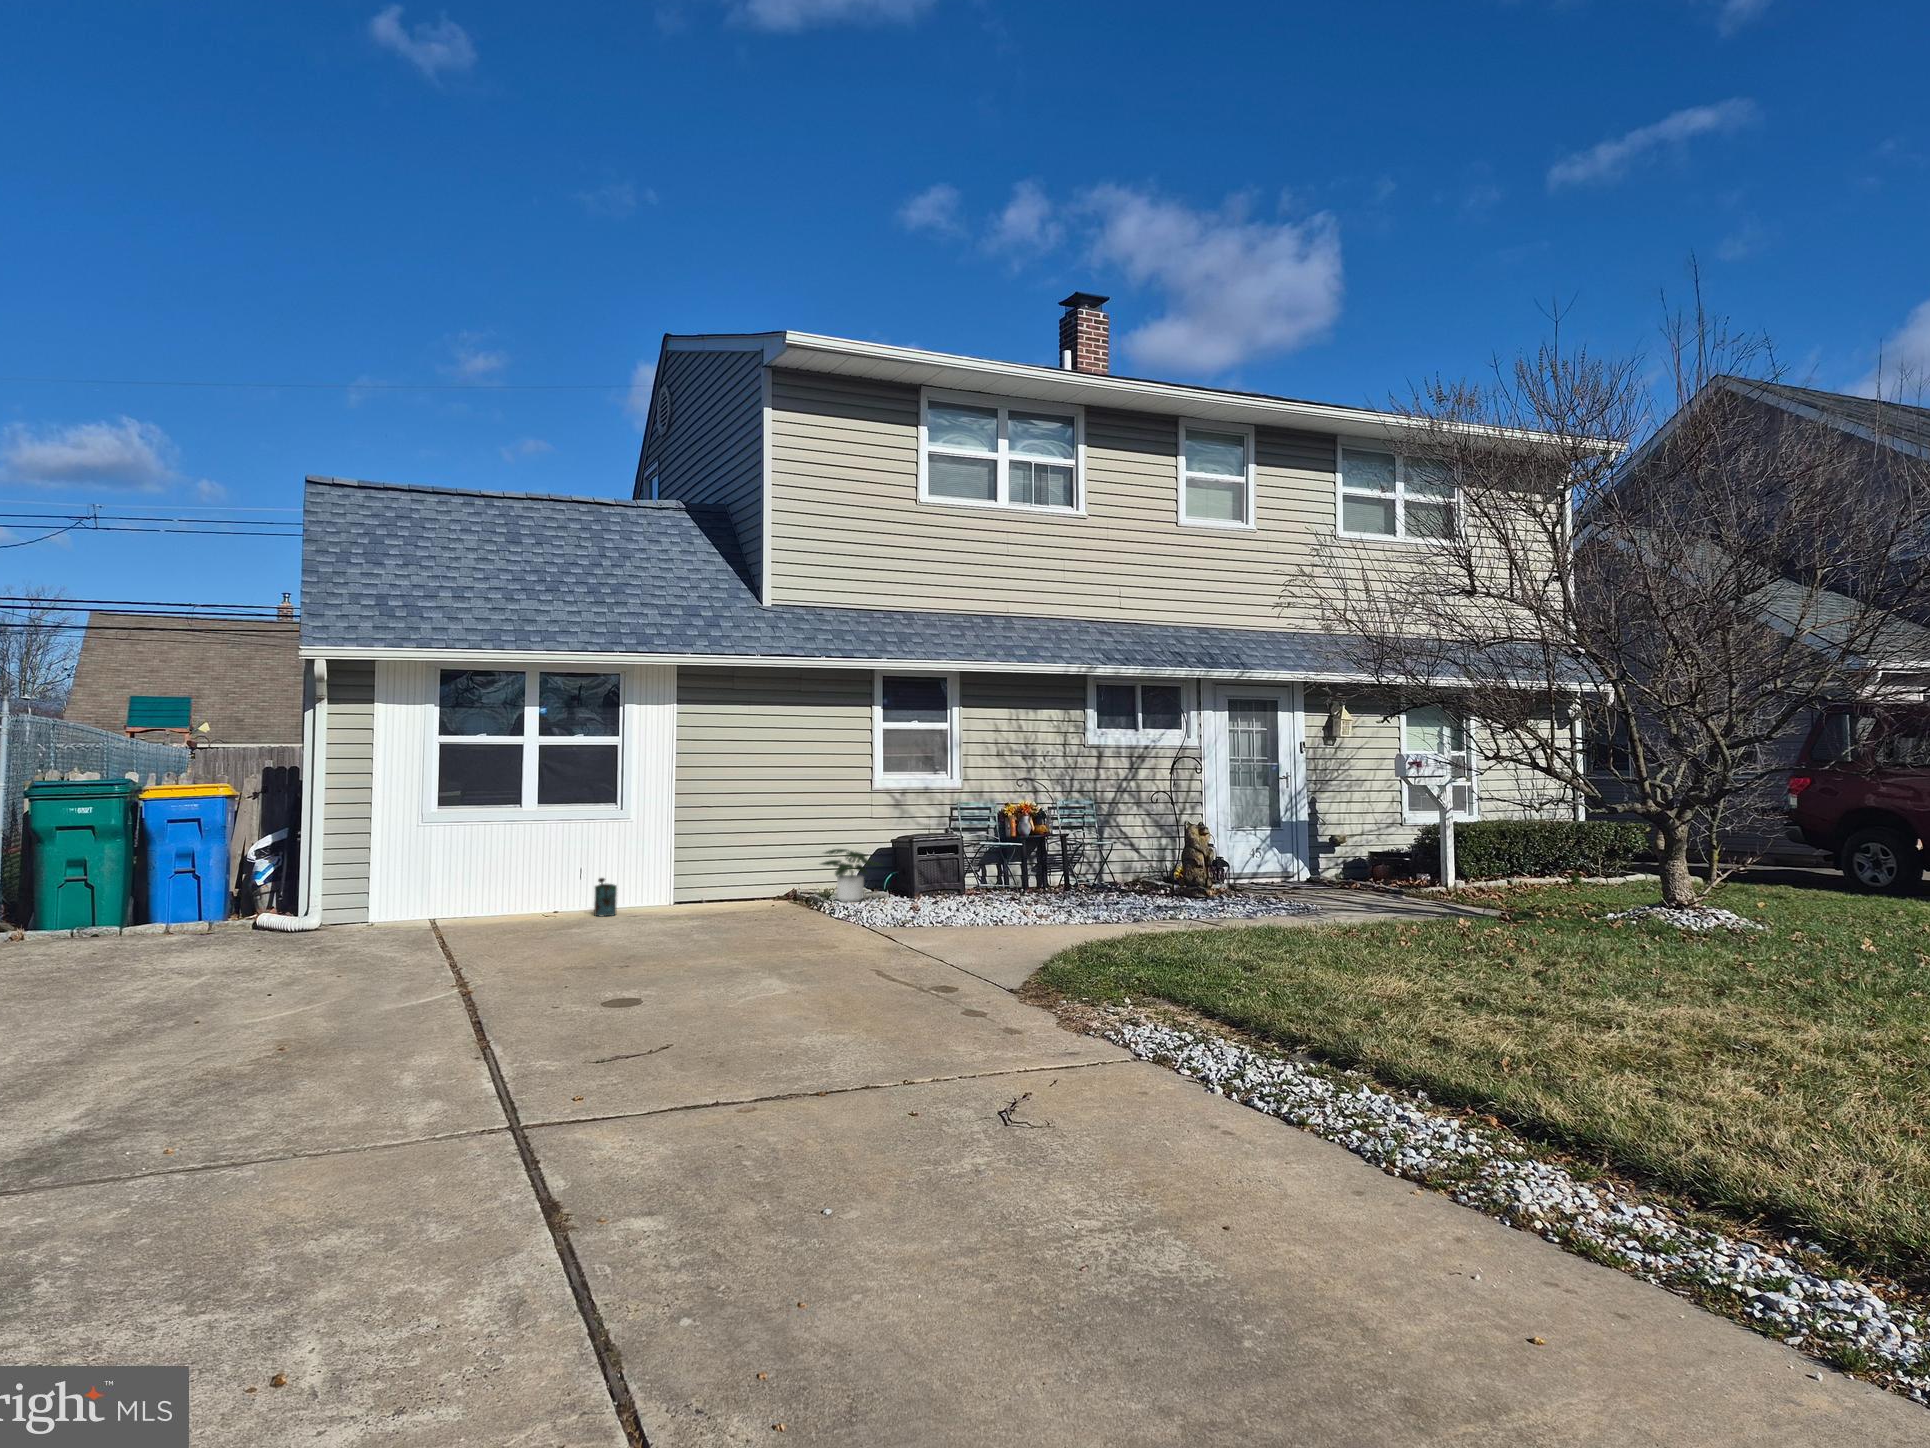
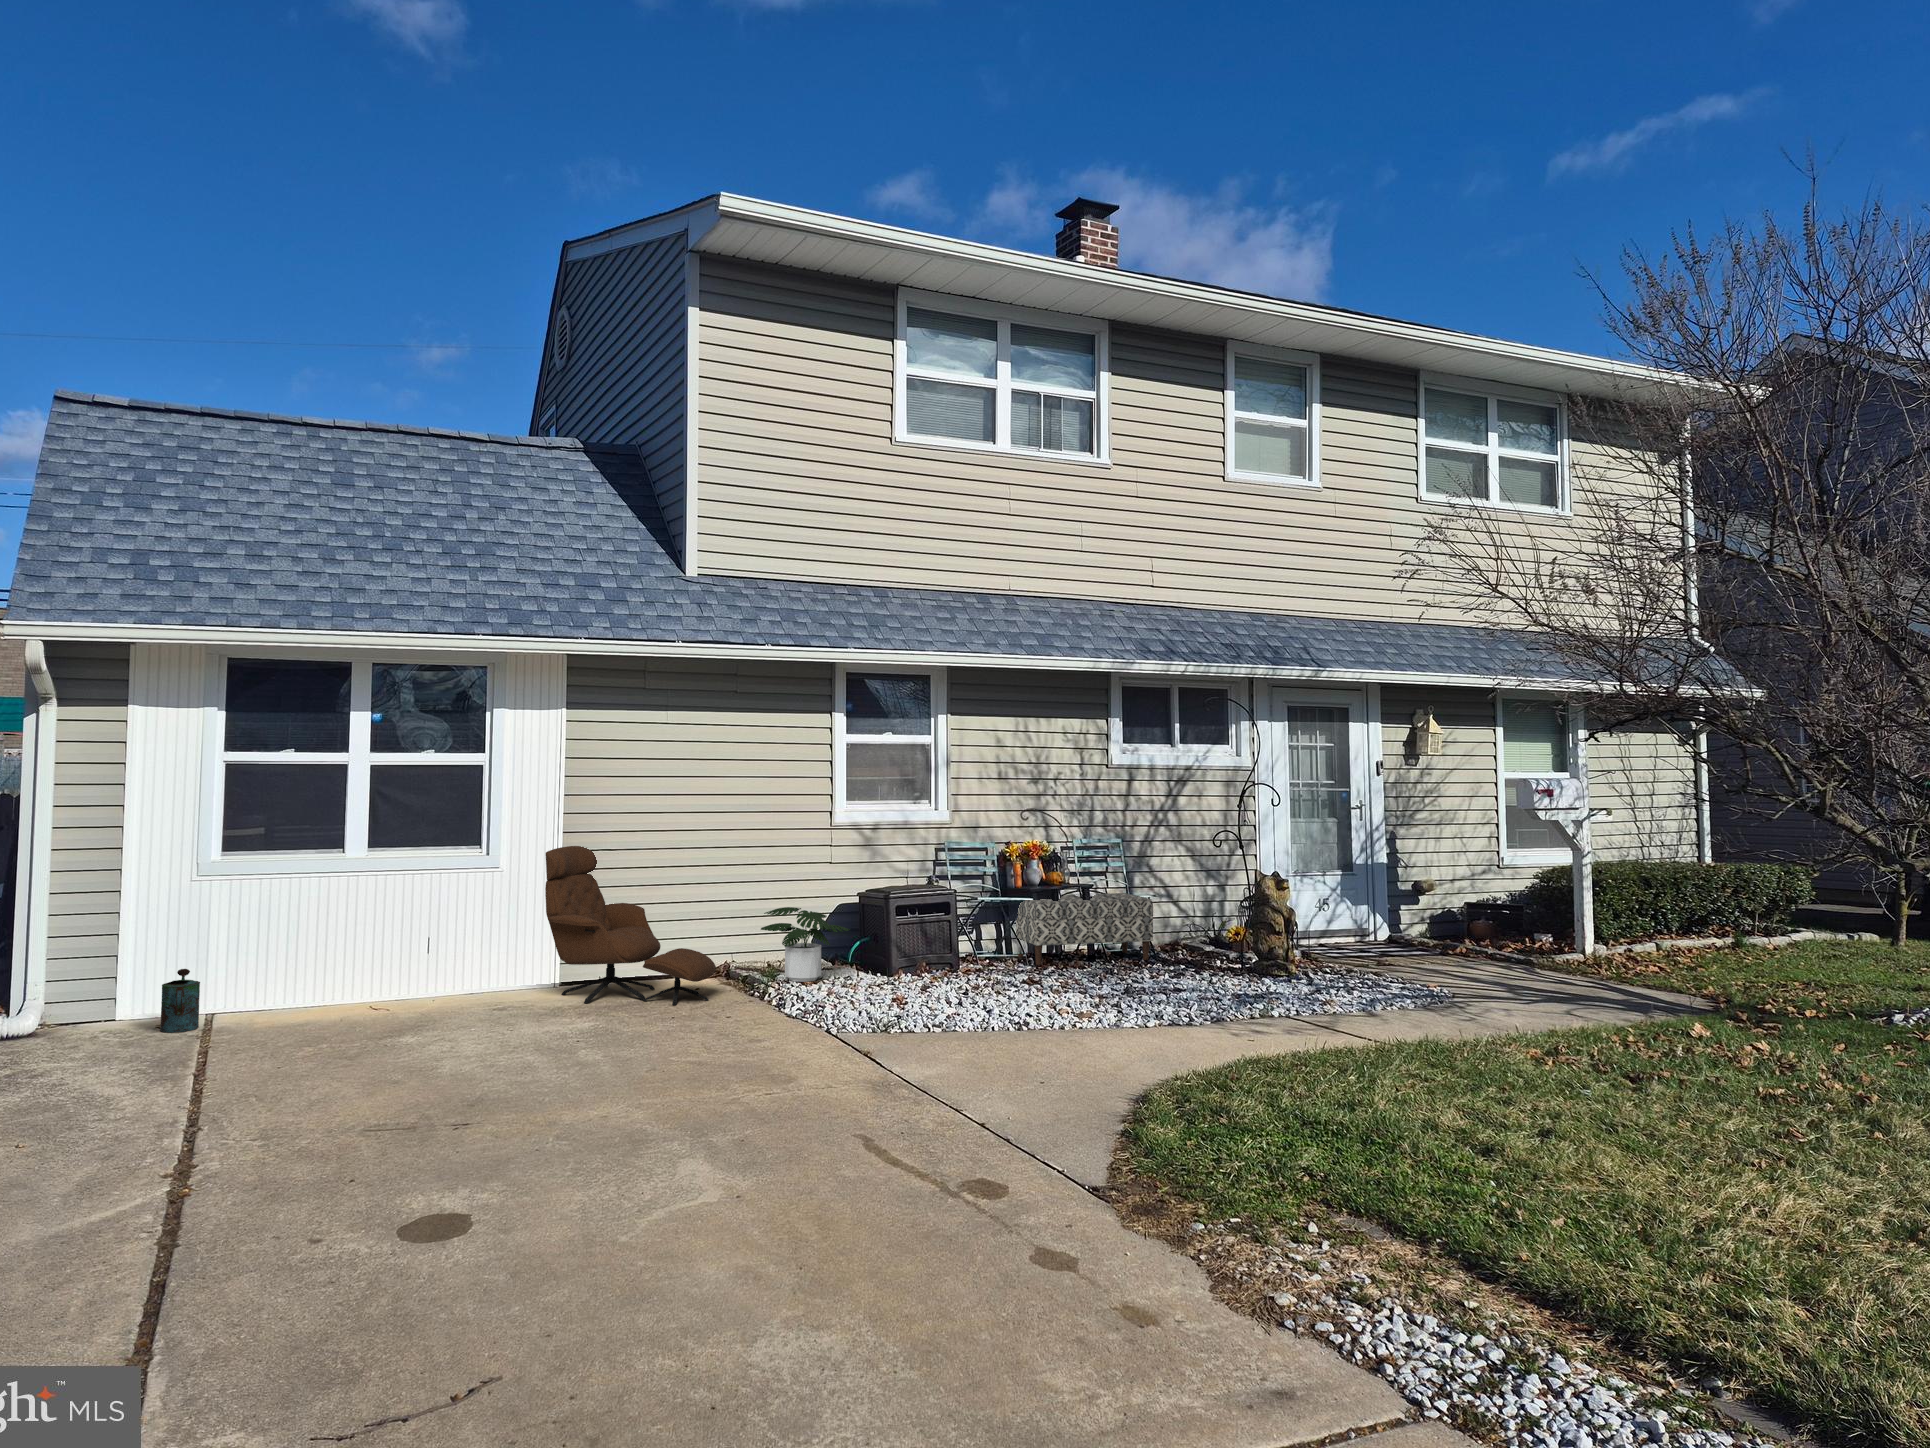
lounge chair: none [663,803,786,914] -> present [545,846,716,1005]
bench: none [1011,842,1115,893] -> present [1016,893,1153,965]
watering can: present [594,878,617,917] -> present [160,969,200,1032]

